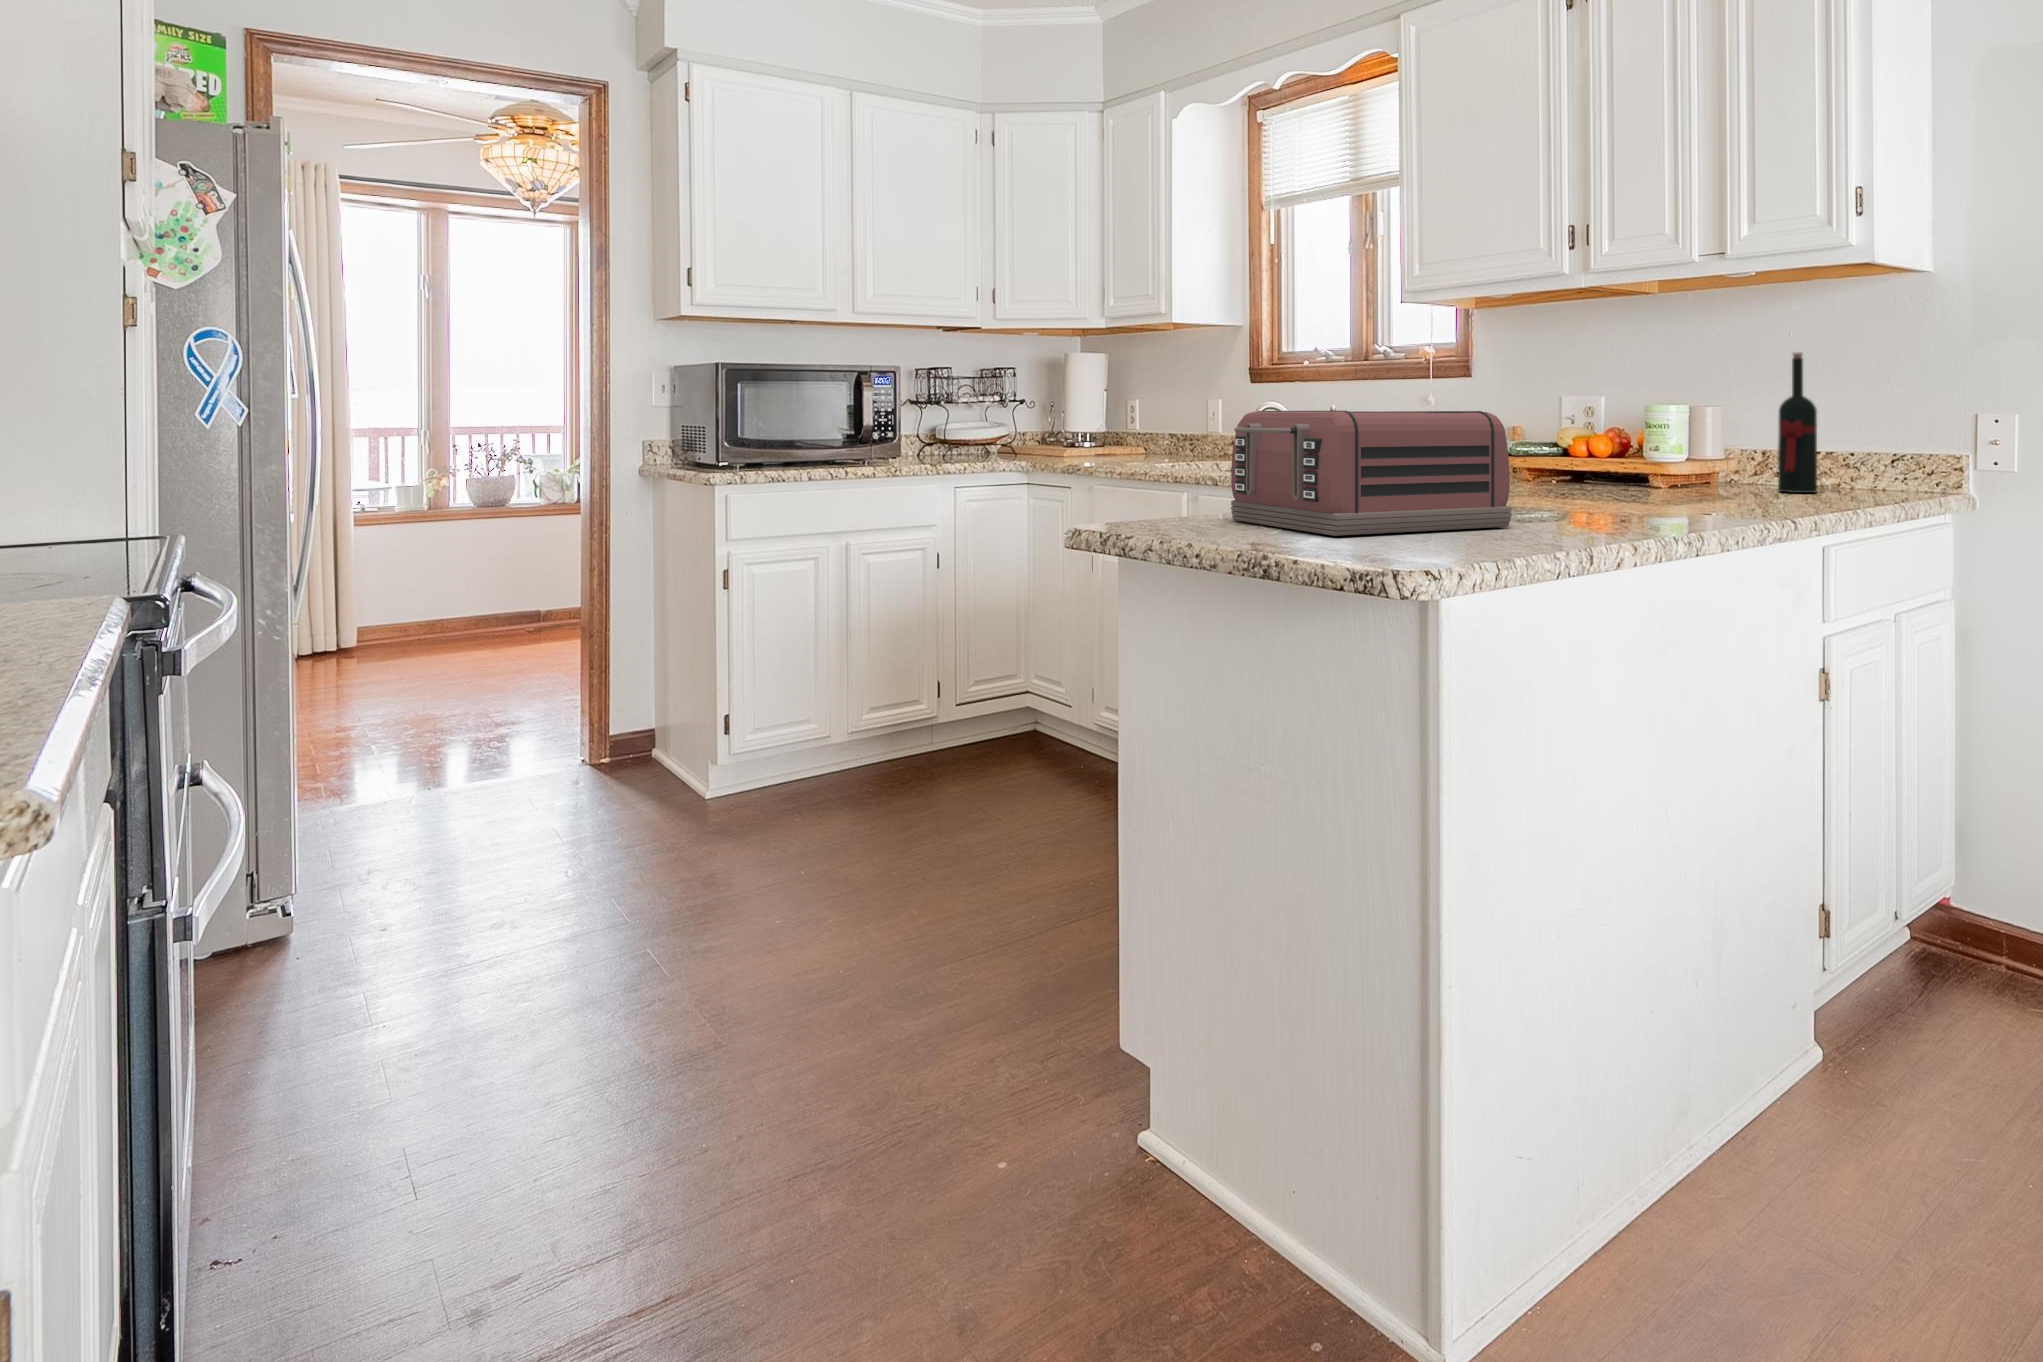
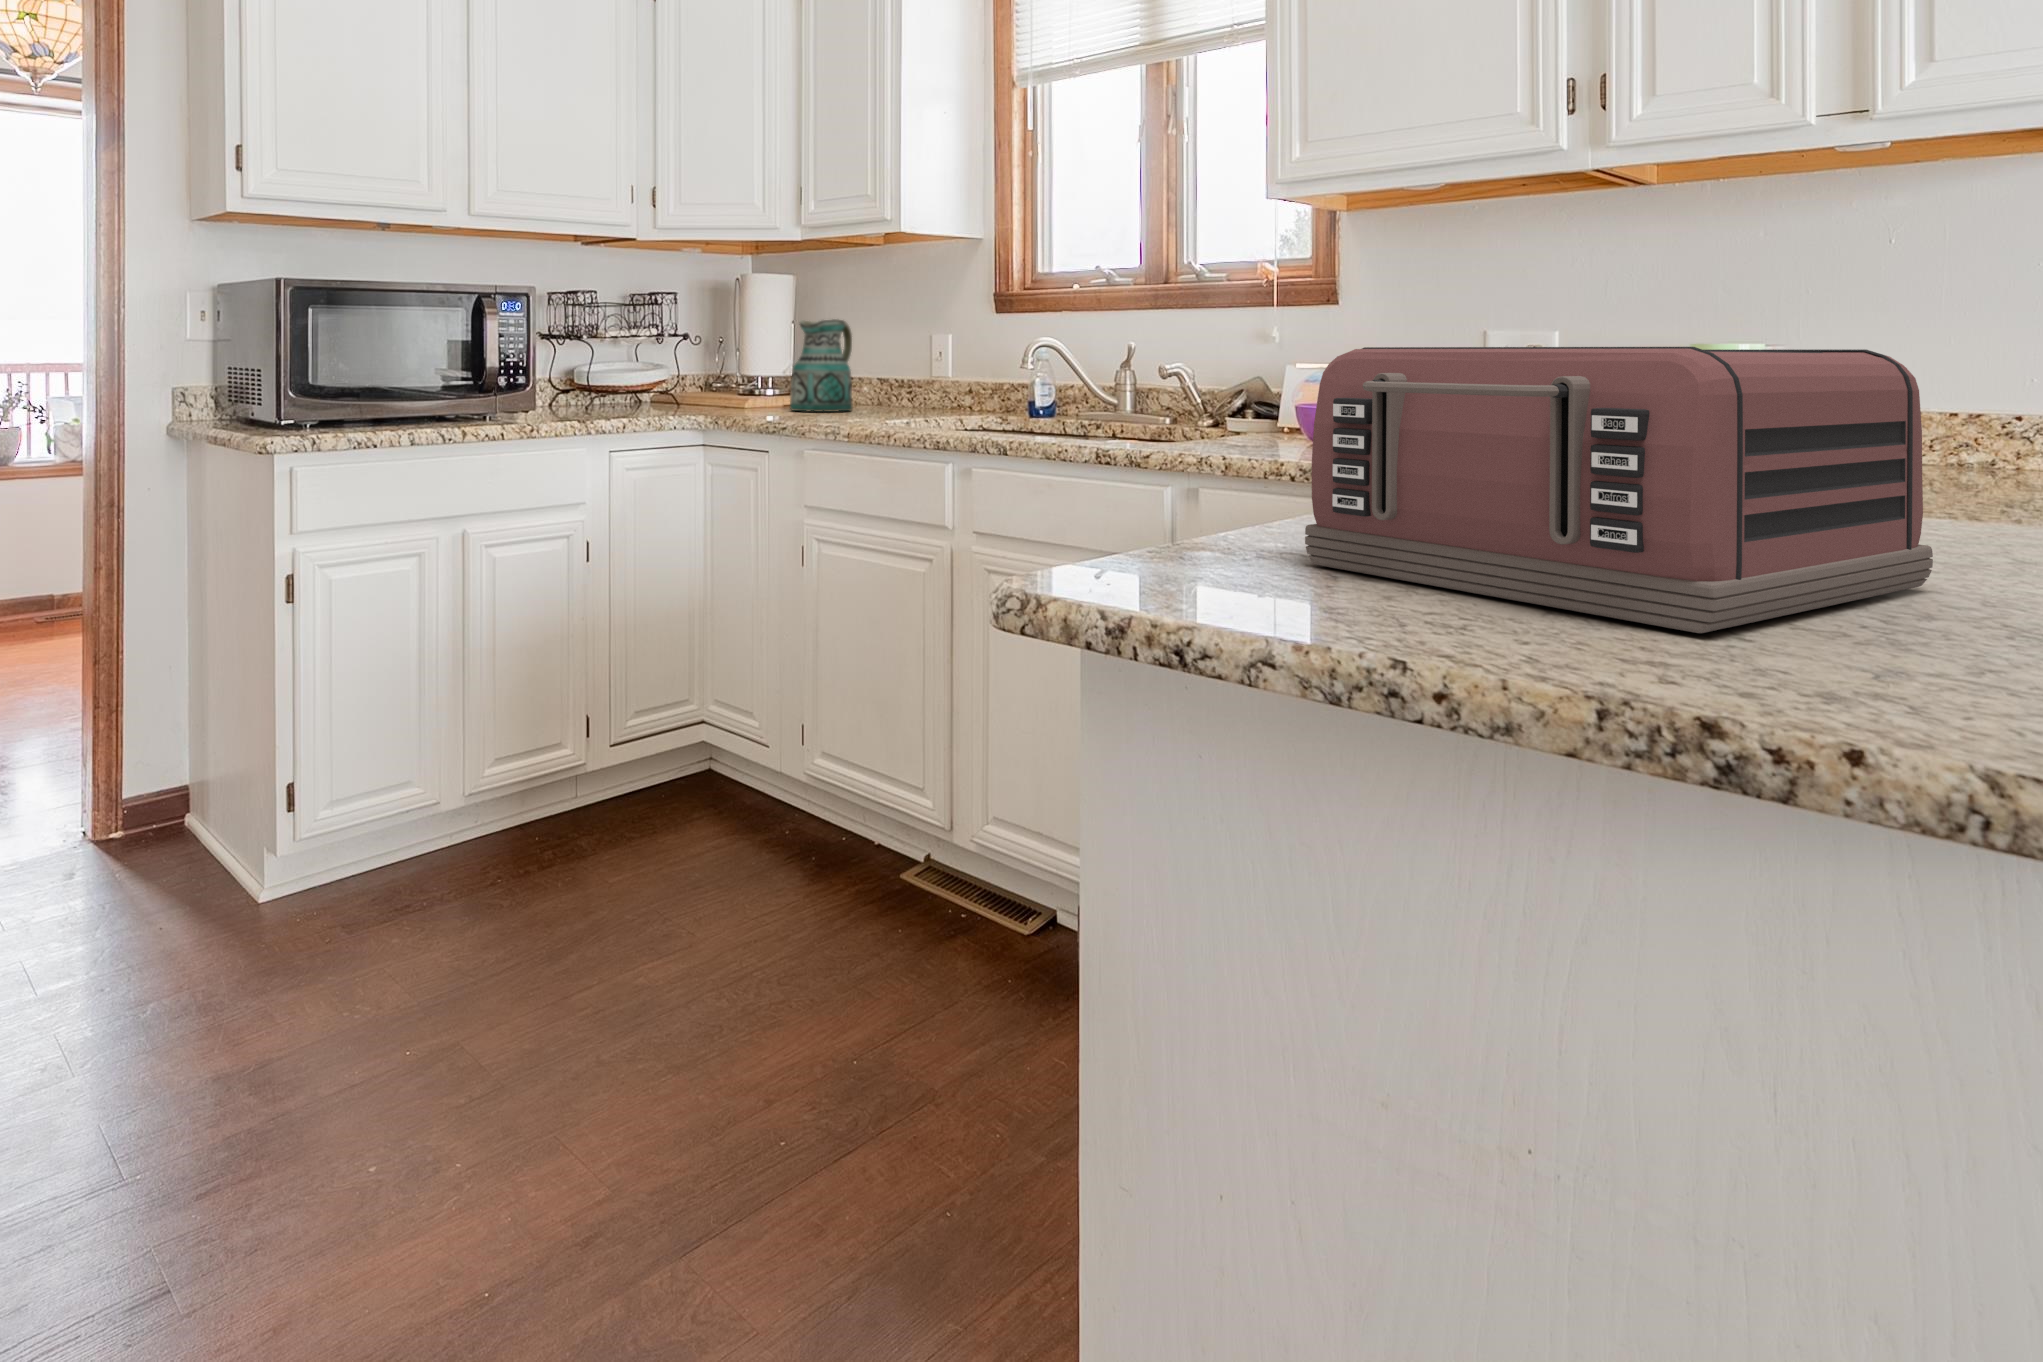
wine bottle: present [1778,352,1817,493] -> none [1923,263,1996,478]
ceramic pitcher: none [1096,388,1146,459] -> present [790,319,853,412]

